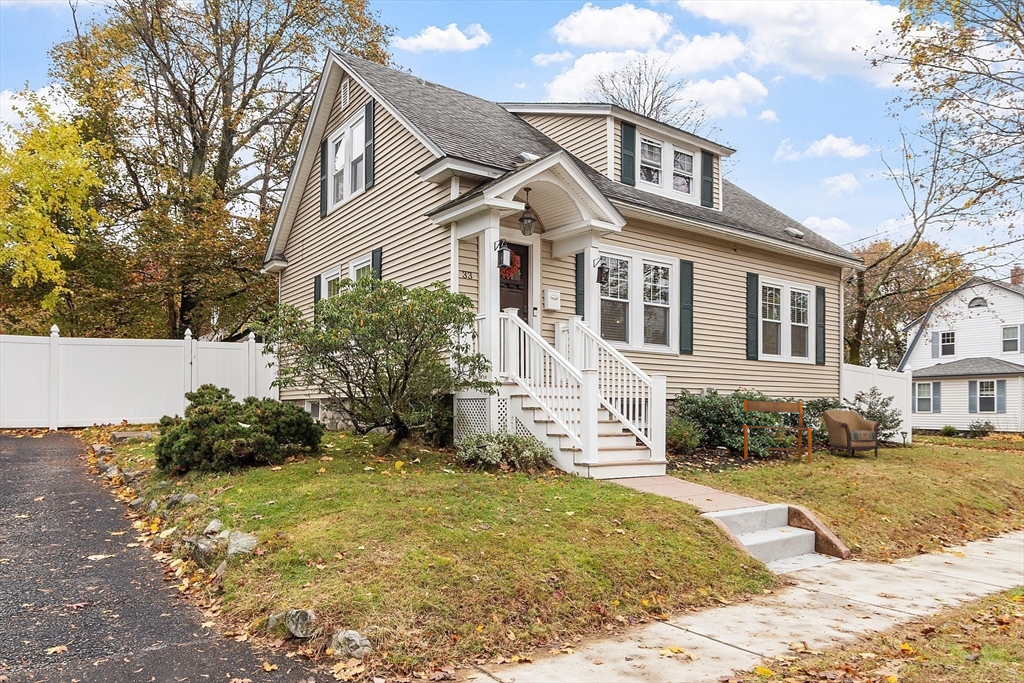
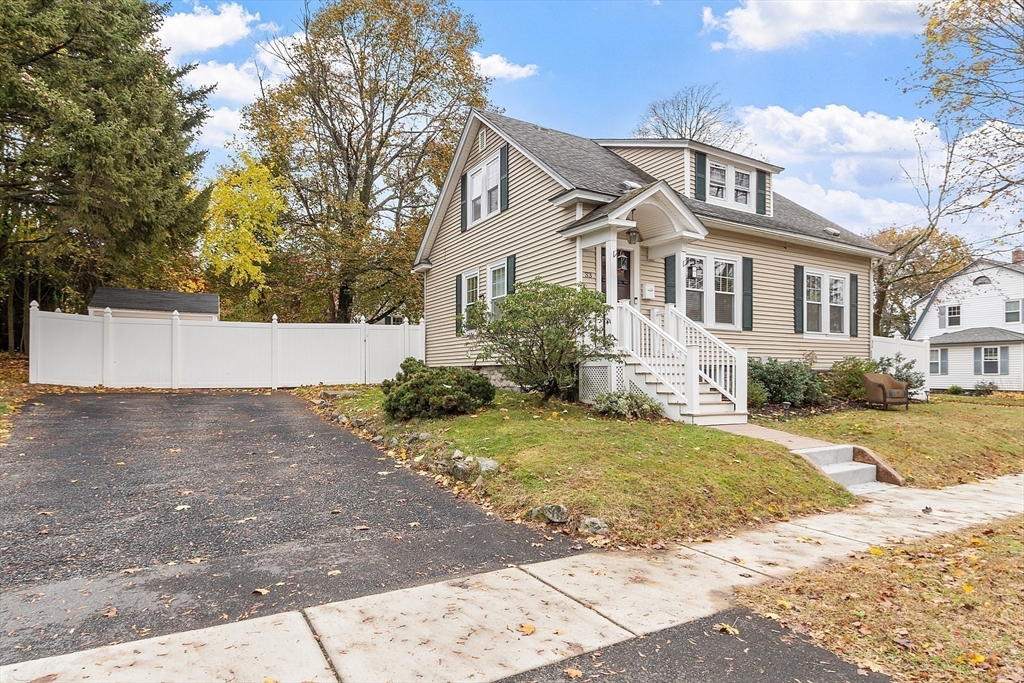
bench: present [742,400,812,463] -> none [797,366,857,415]

